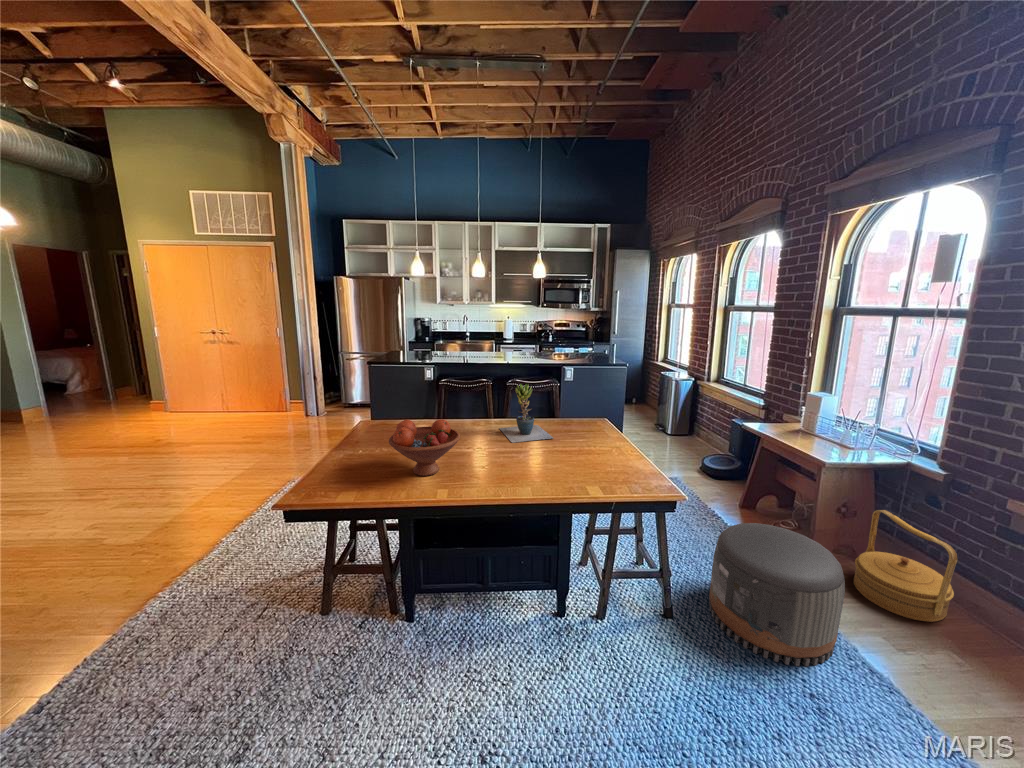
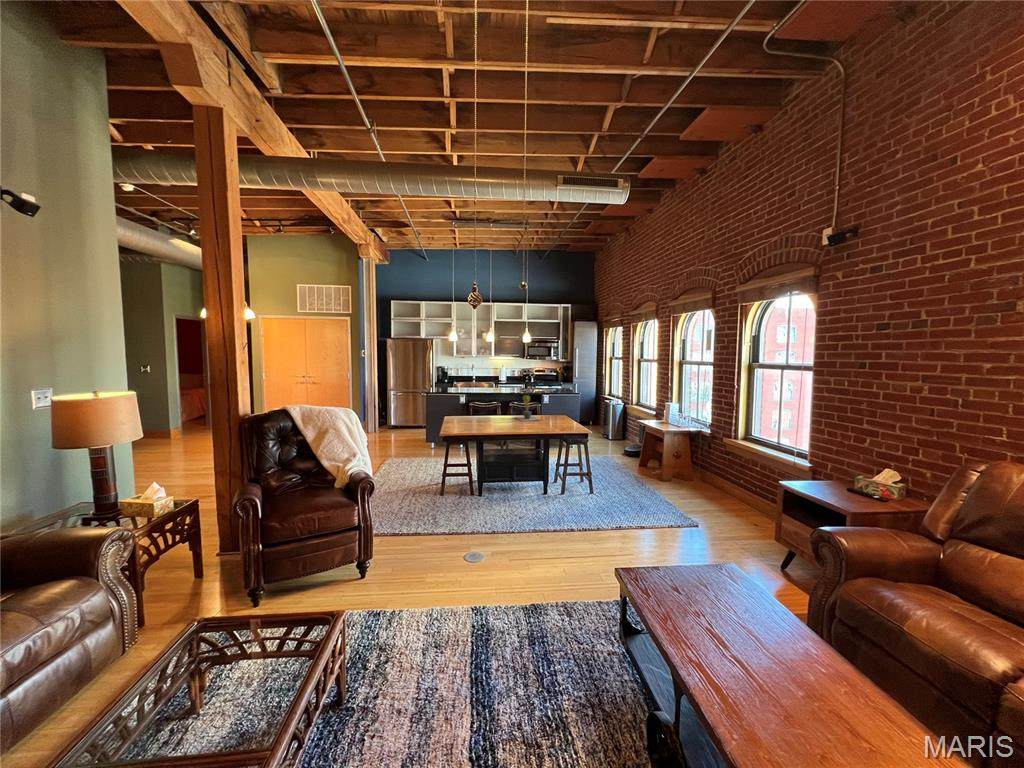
fruit bowl: present [389,419,460,476] -> none [475,406,504,428]
woven basket: present [854,510,957,622] -> none [679,451,714,493]
pouf: present [709,523,845,666] -> none [612,455,660,503]

